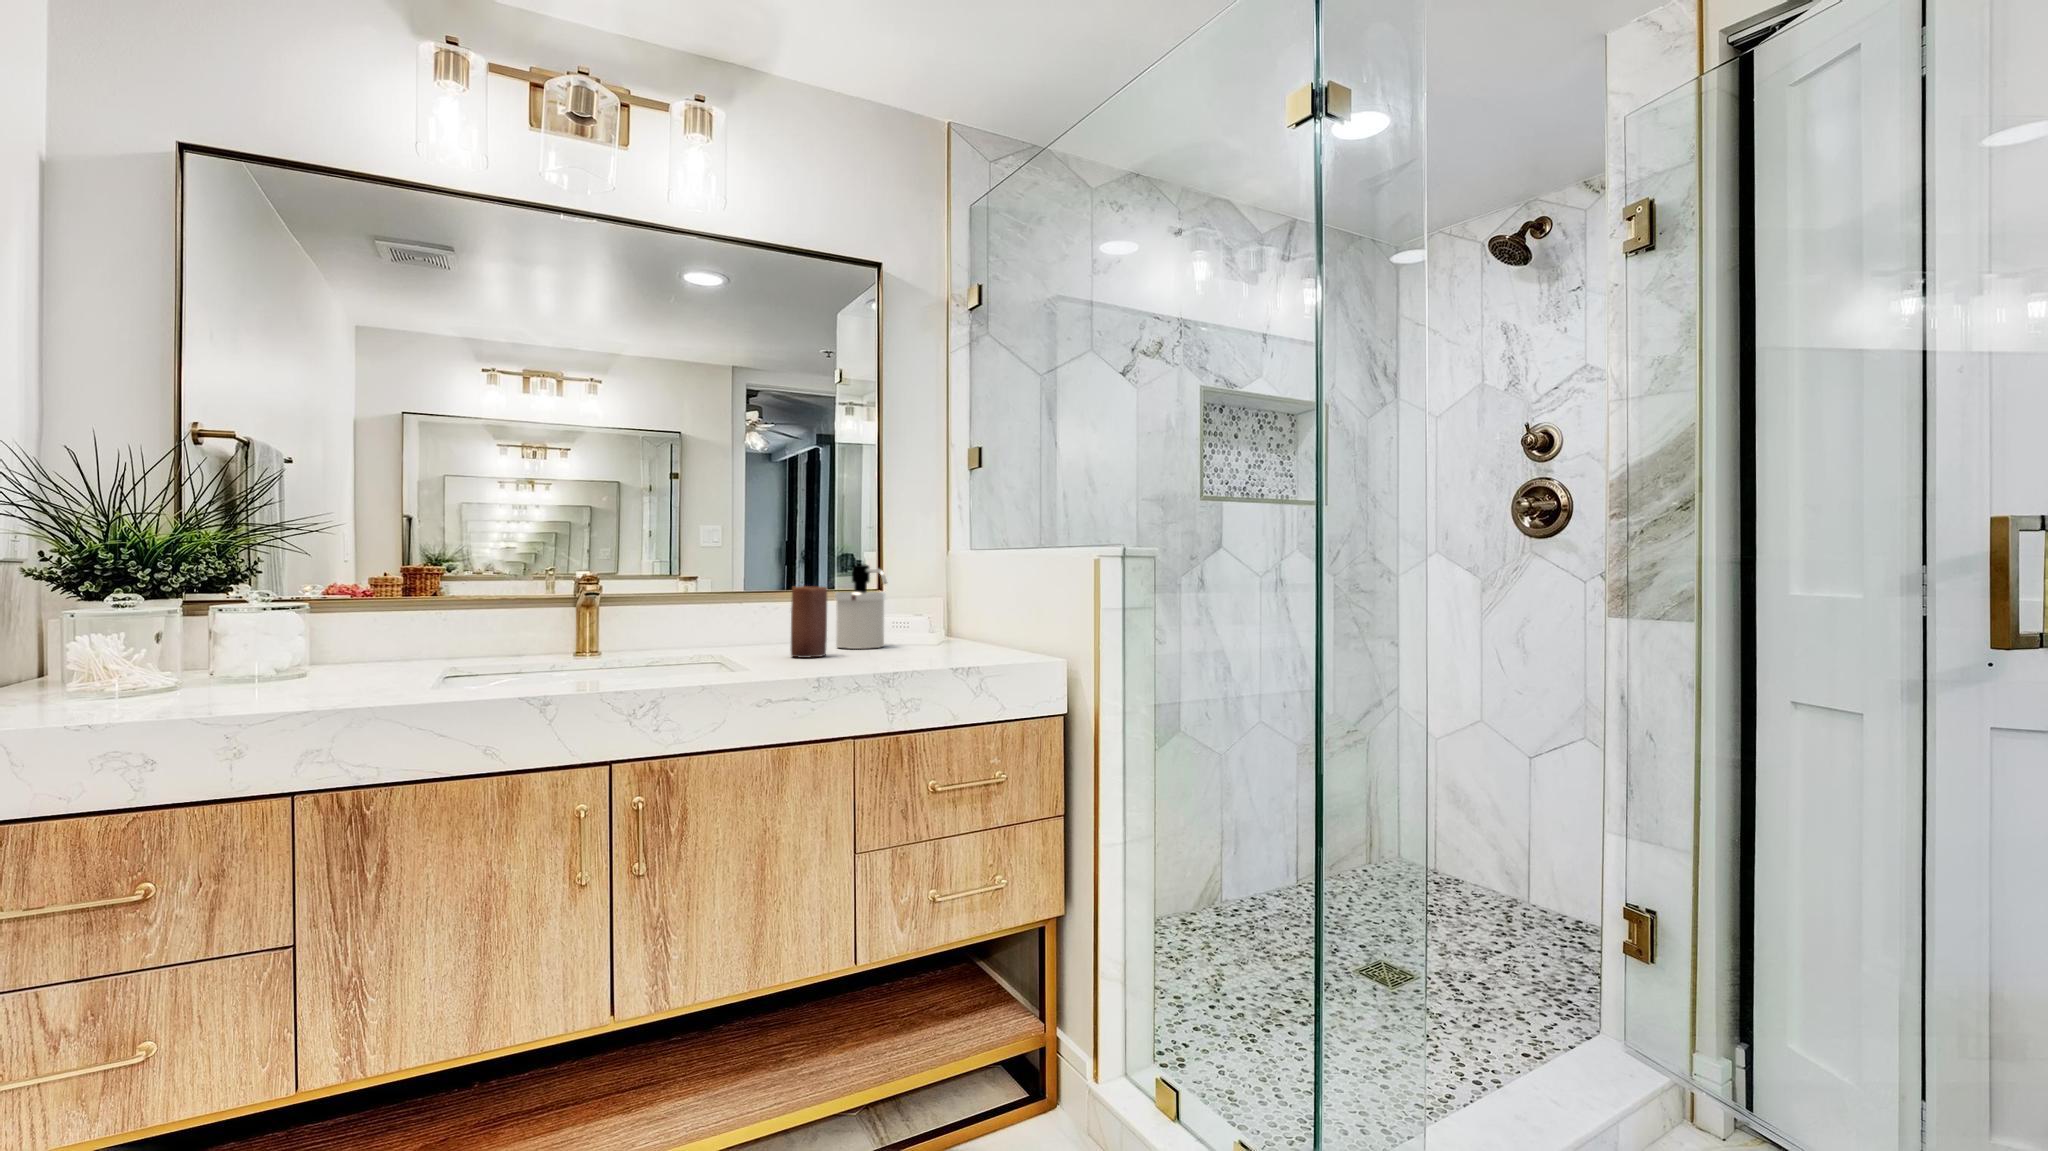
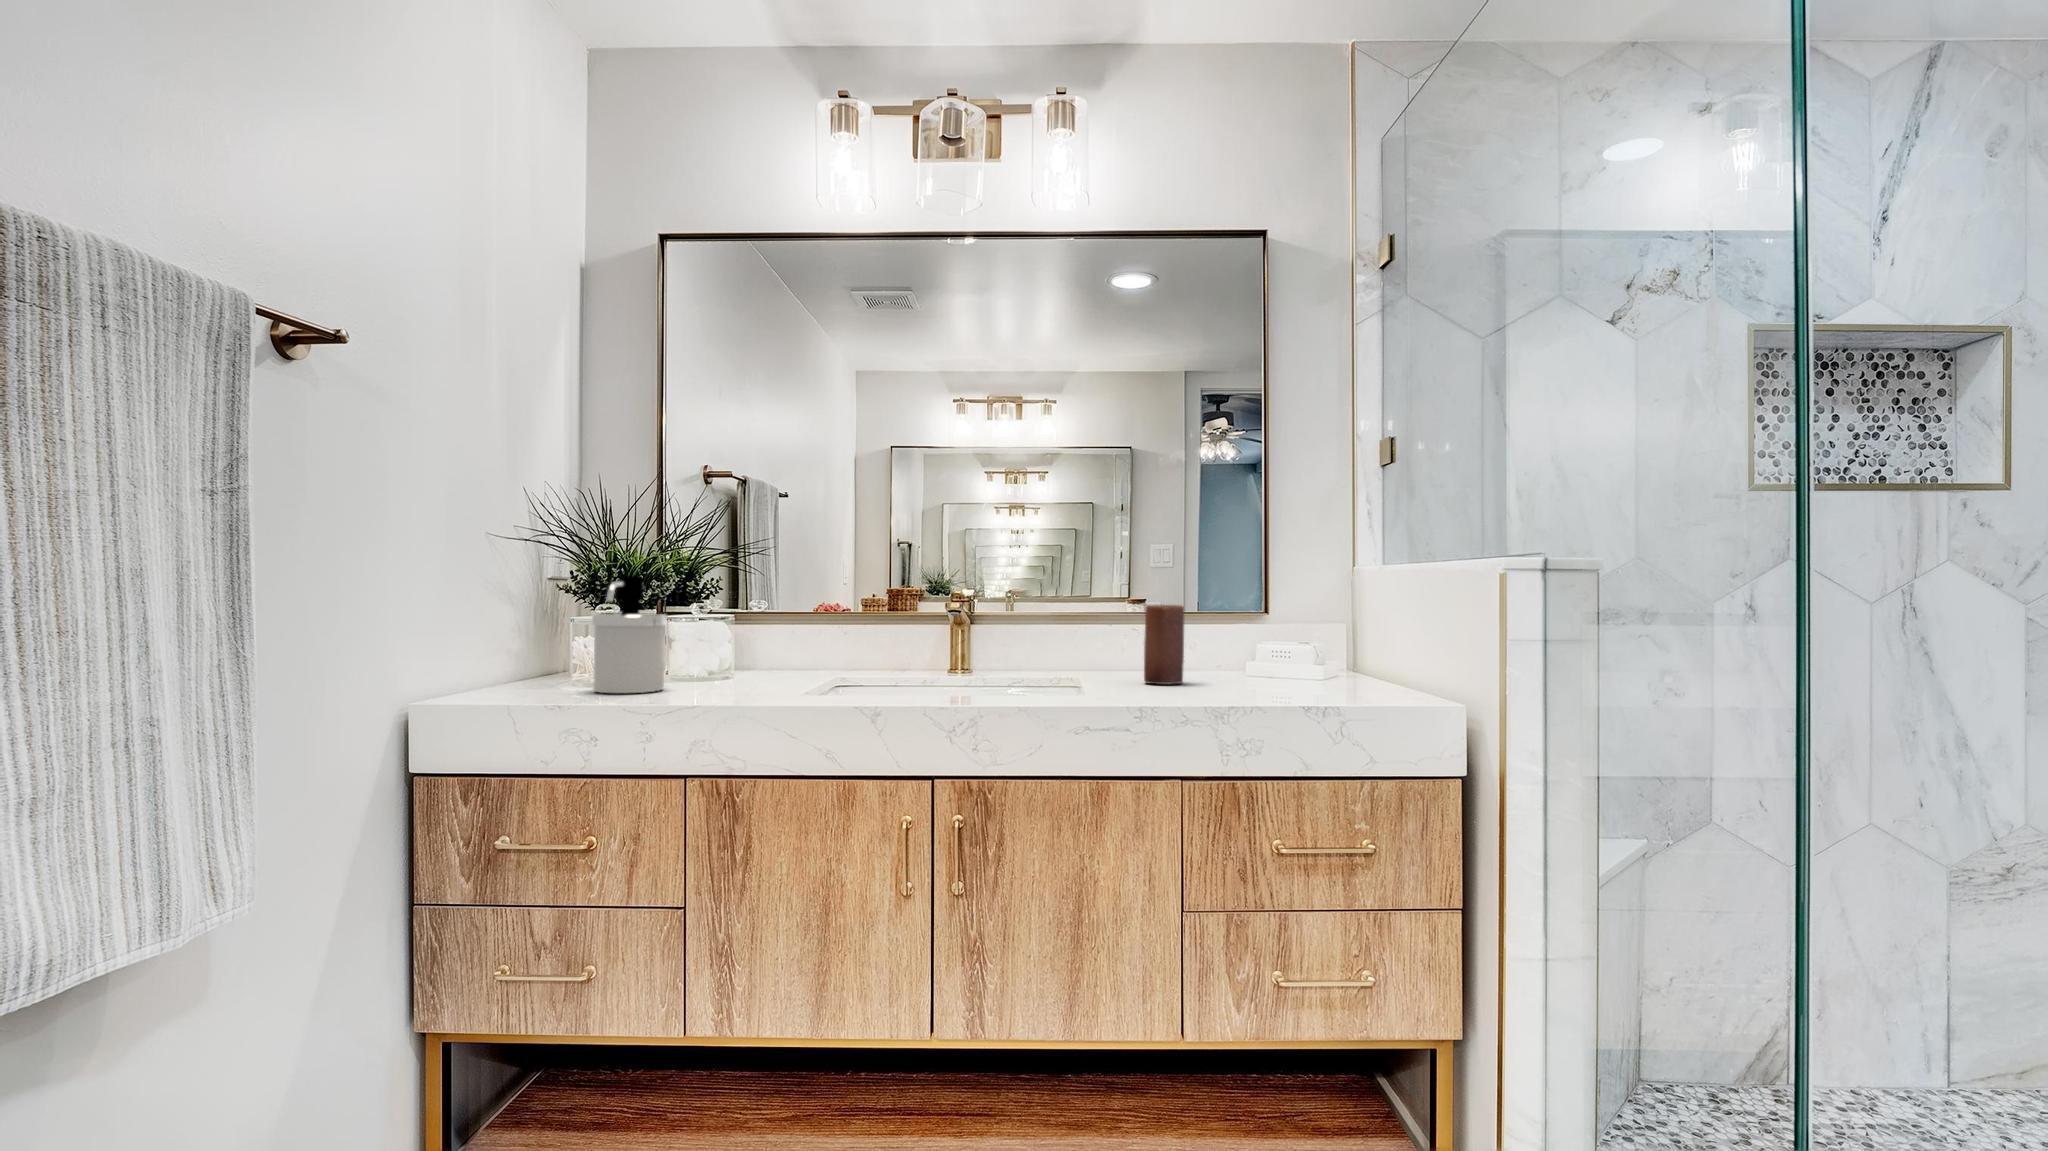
soap dispenser: present [835,564,887,649] -> present [592,576,668,693]

